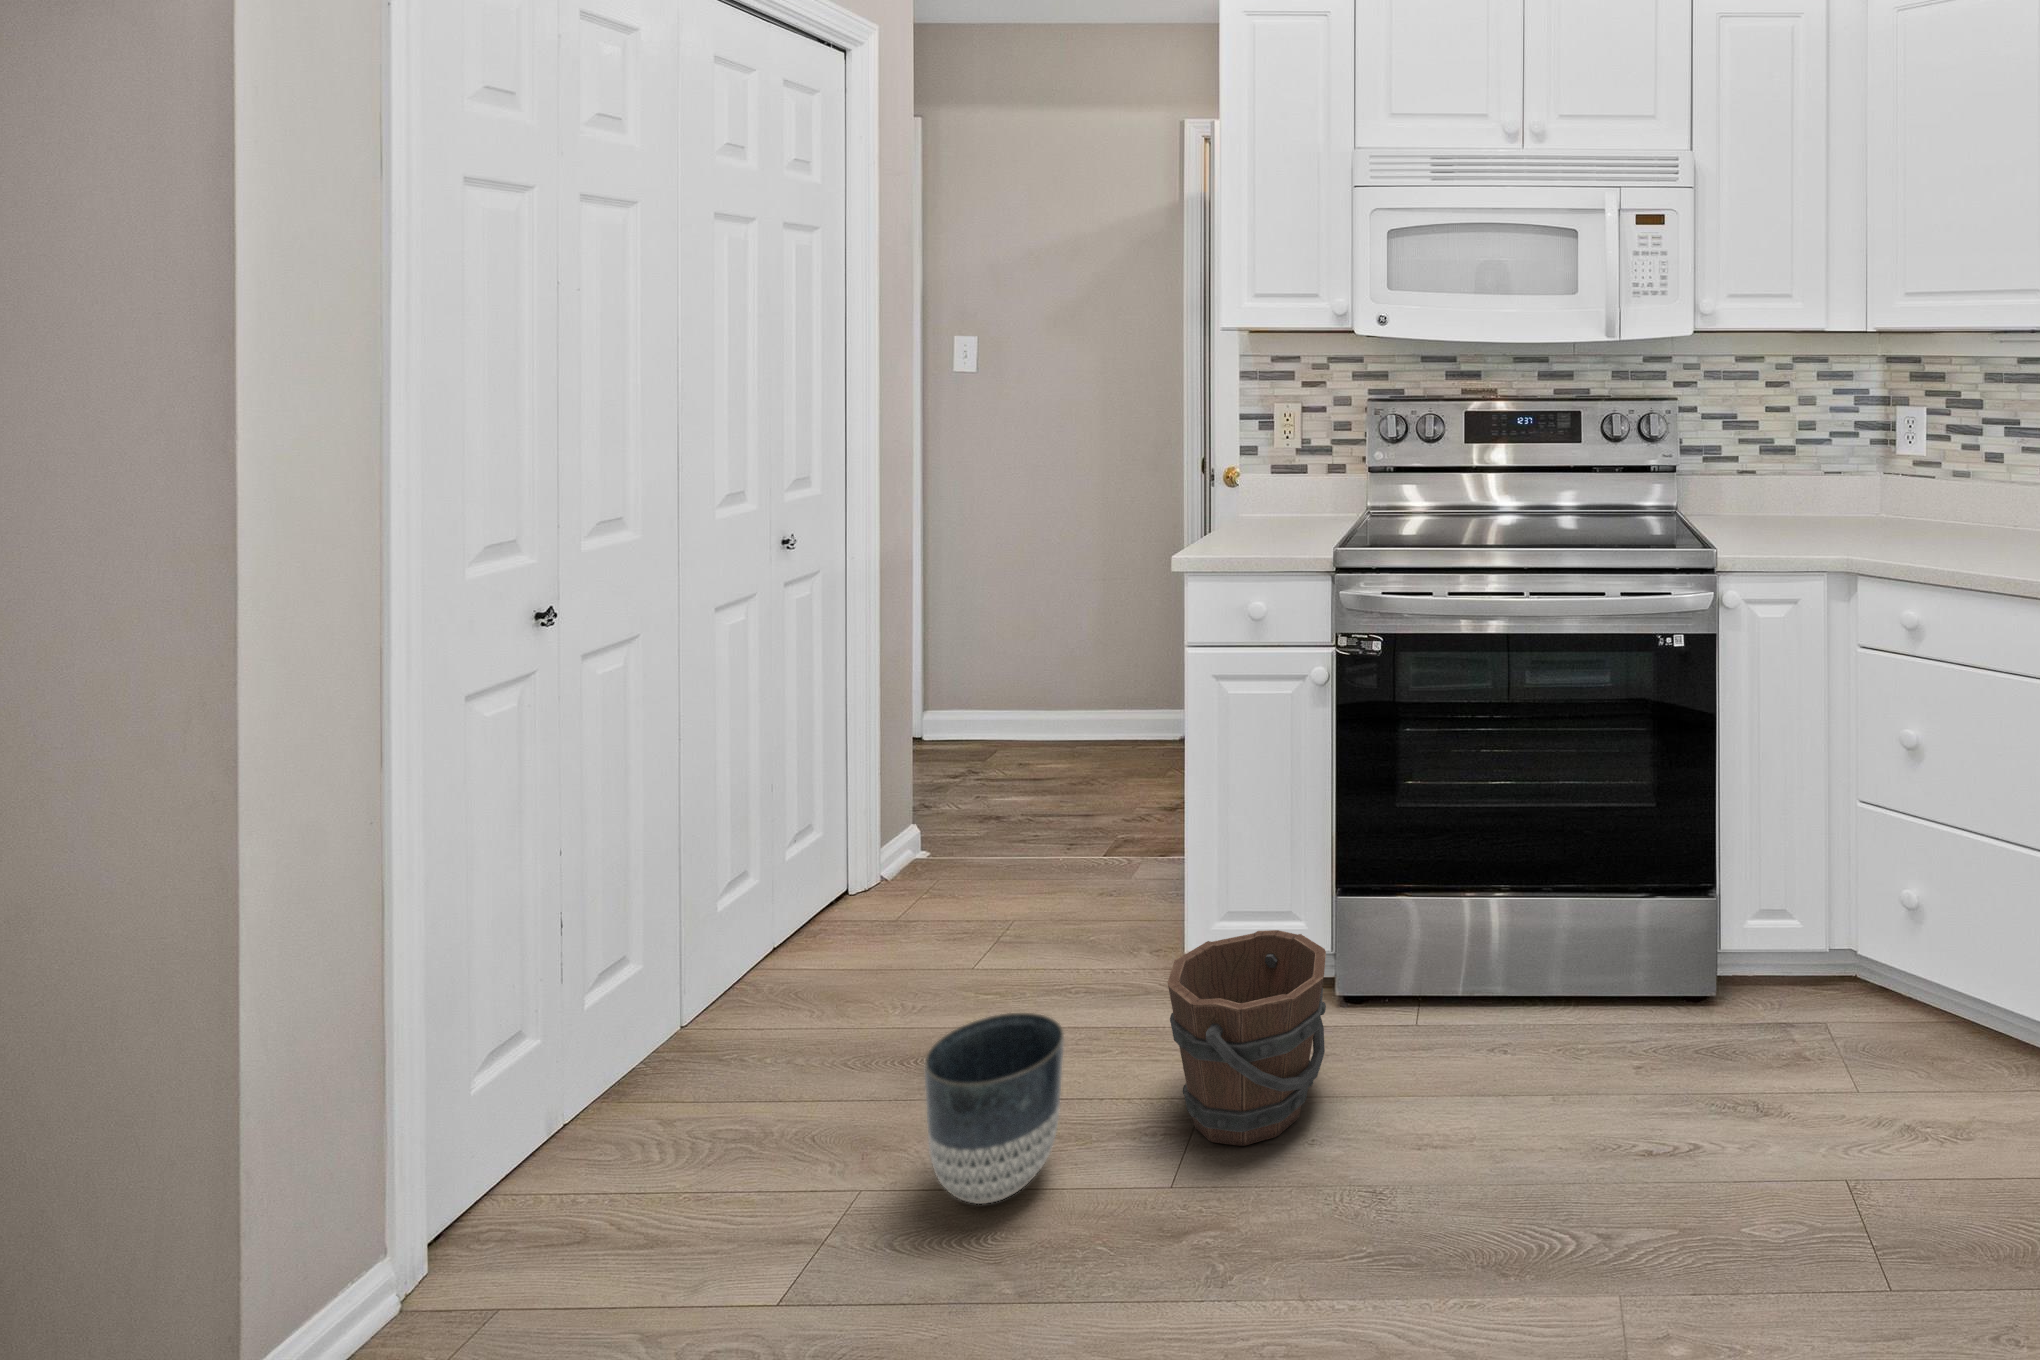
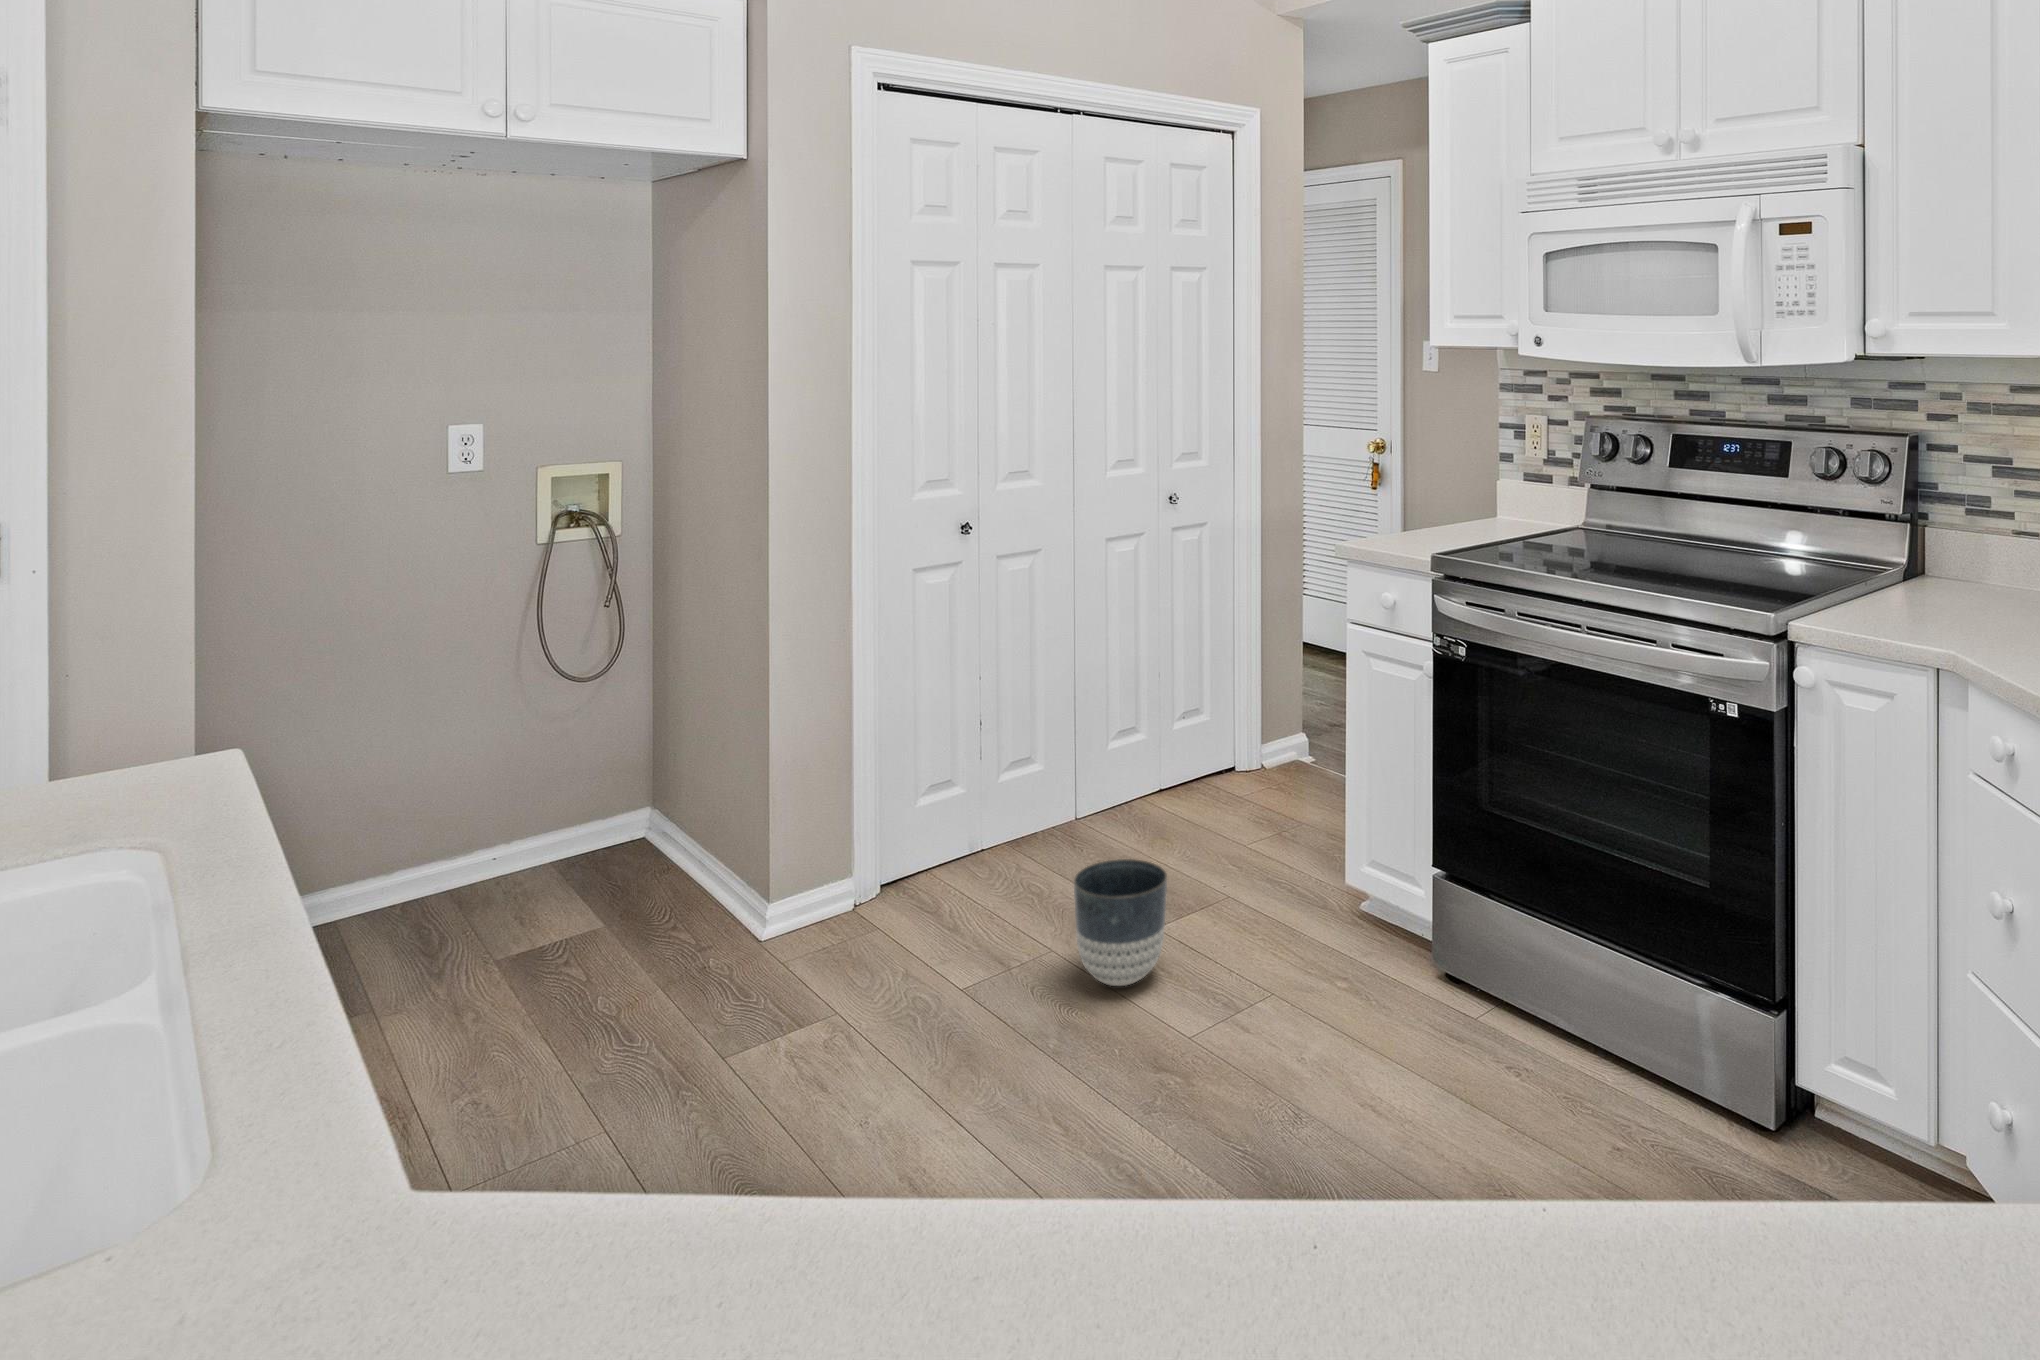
bucket: present [1168,930,1326,1146] -> none [1231,866,1368,1036]

